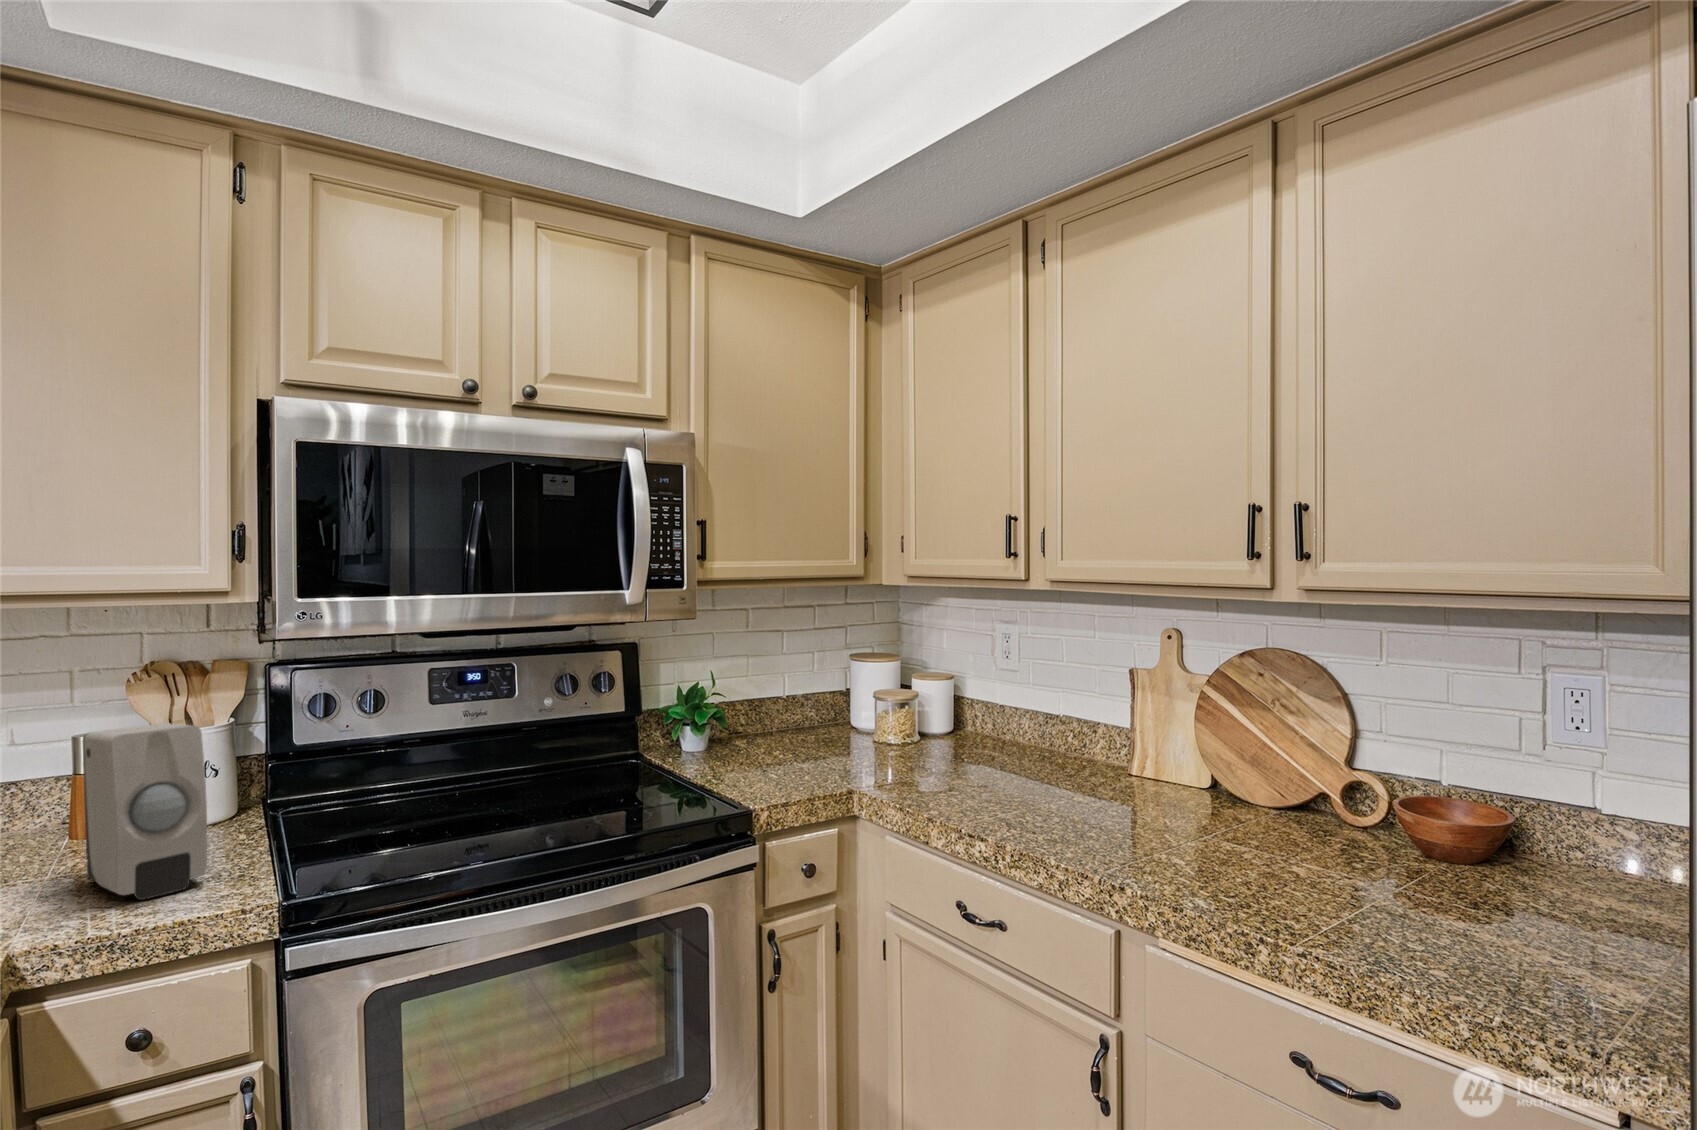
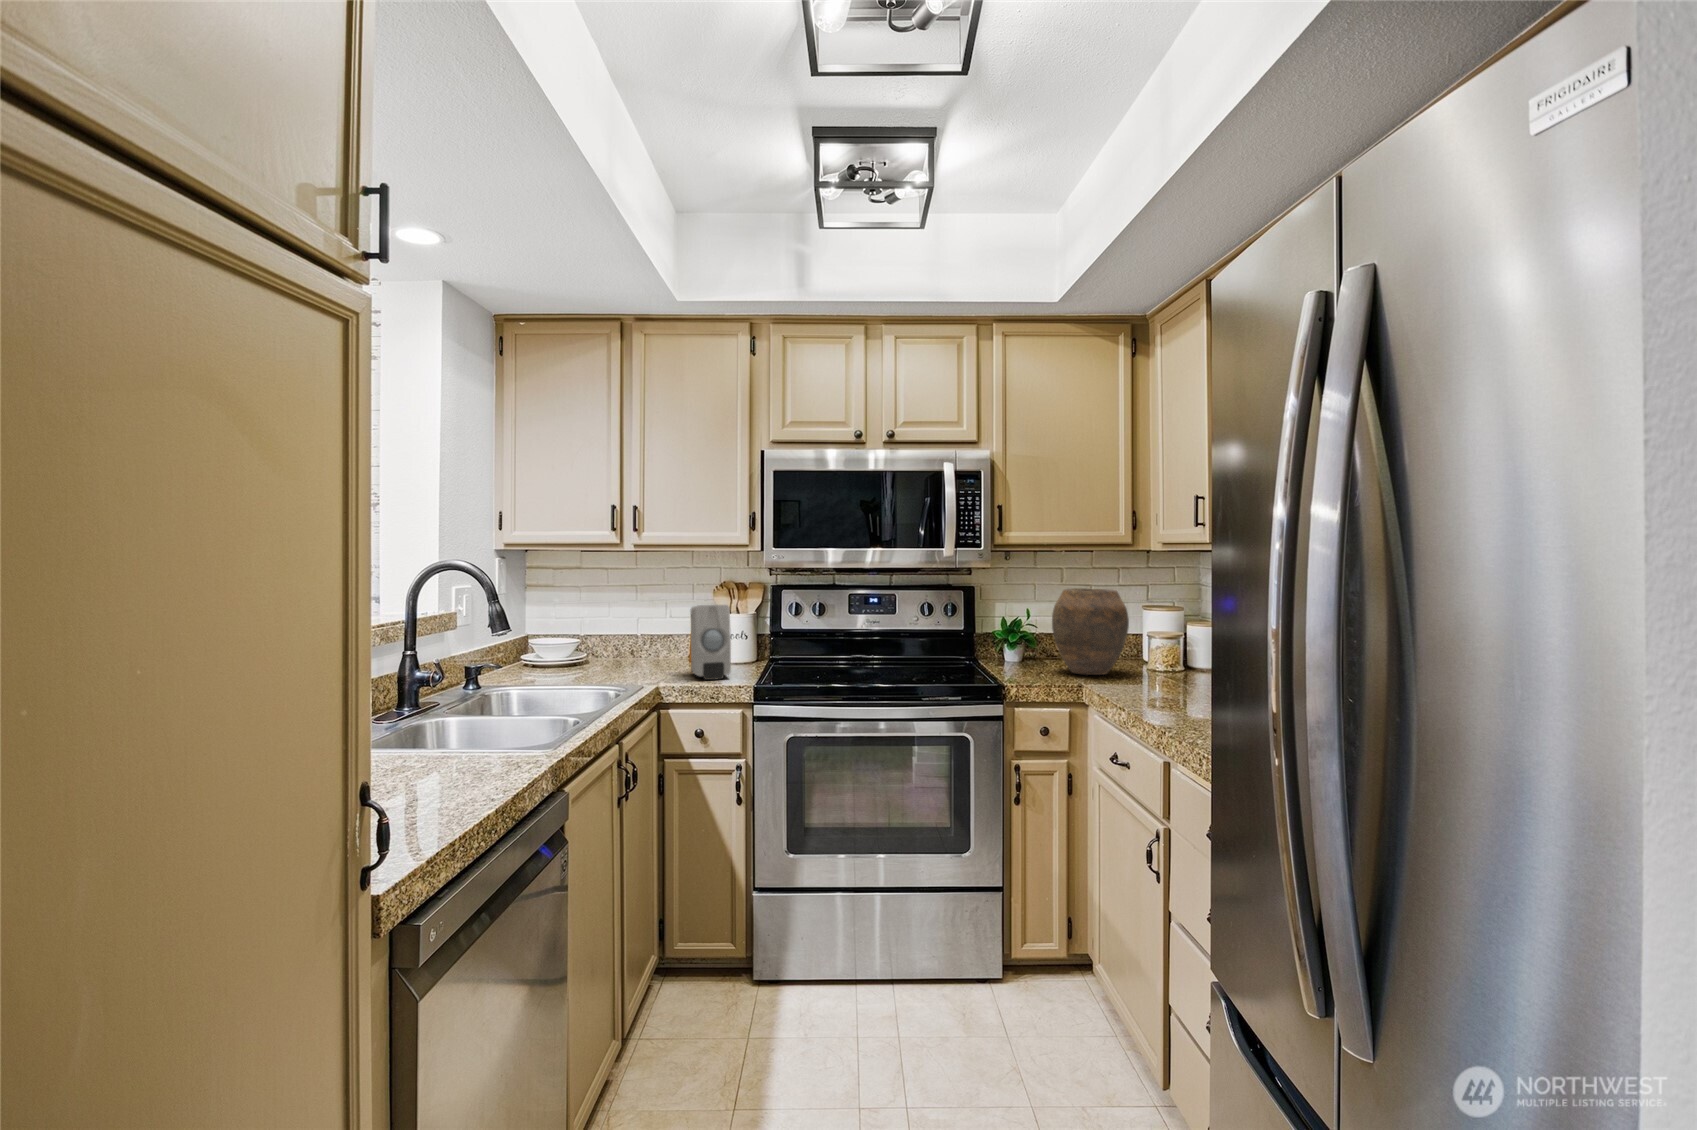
vase: none [774,642,880,771] -> present [1052,588,1129,675]

